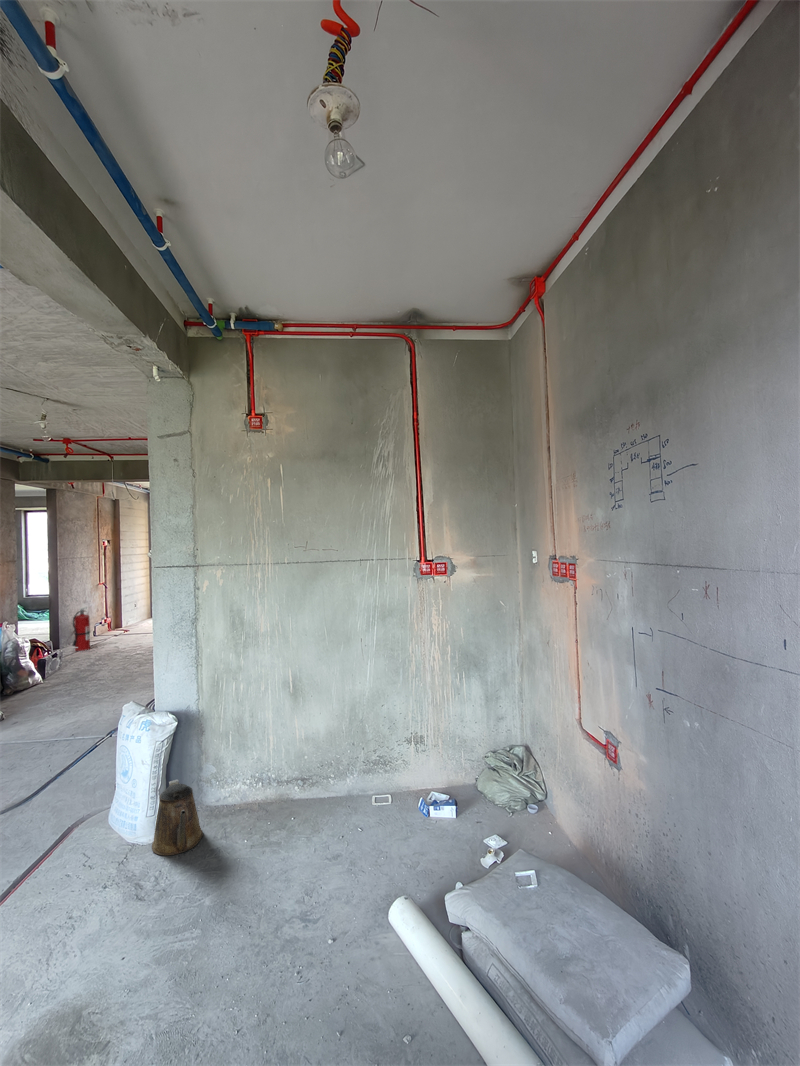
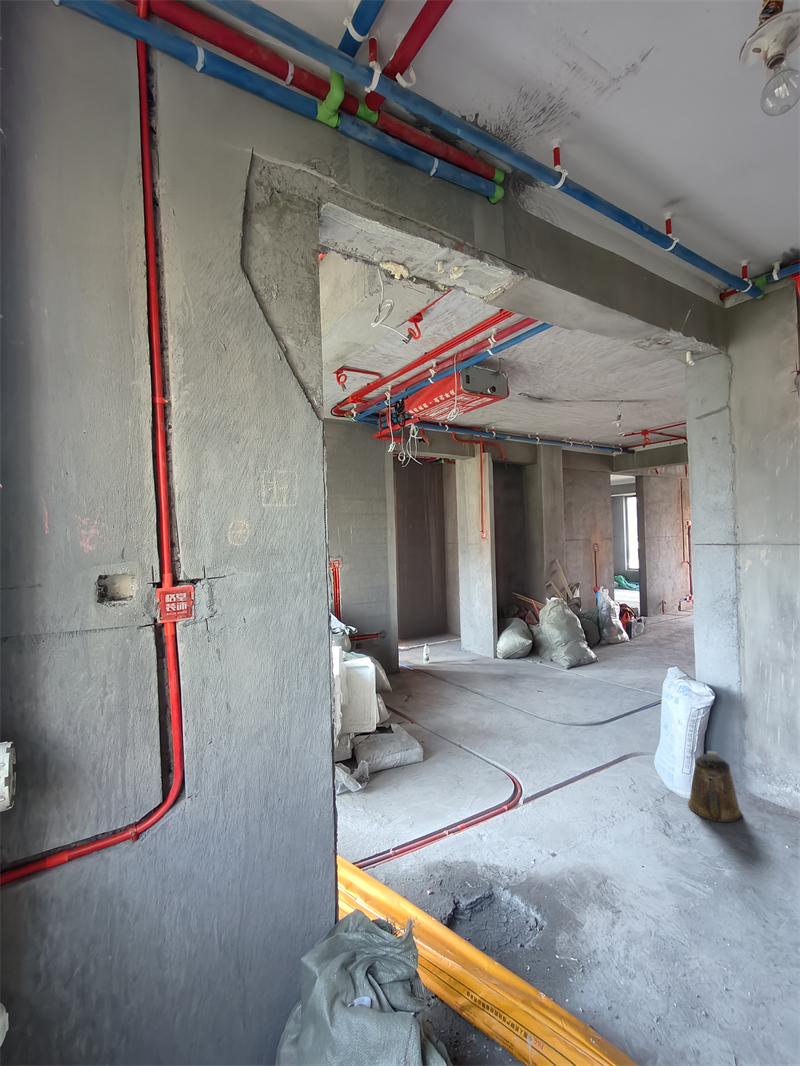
fire extinguisher: present [73,608,90,651] -> none [657,582,673,621]

